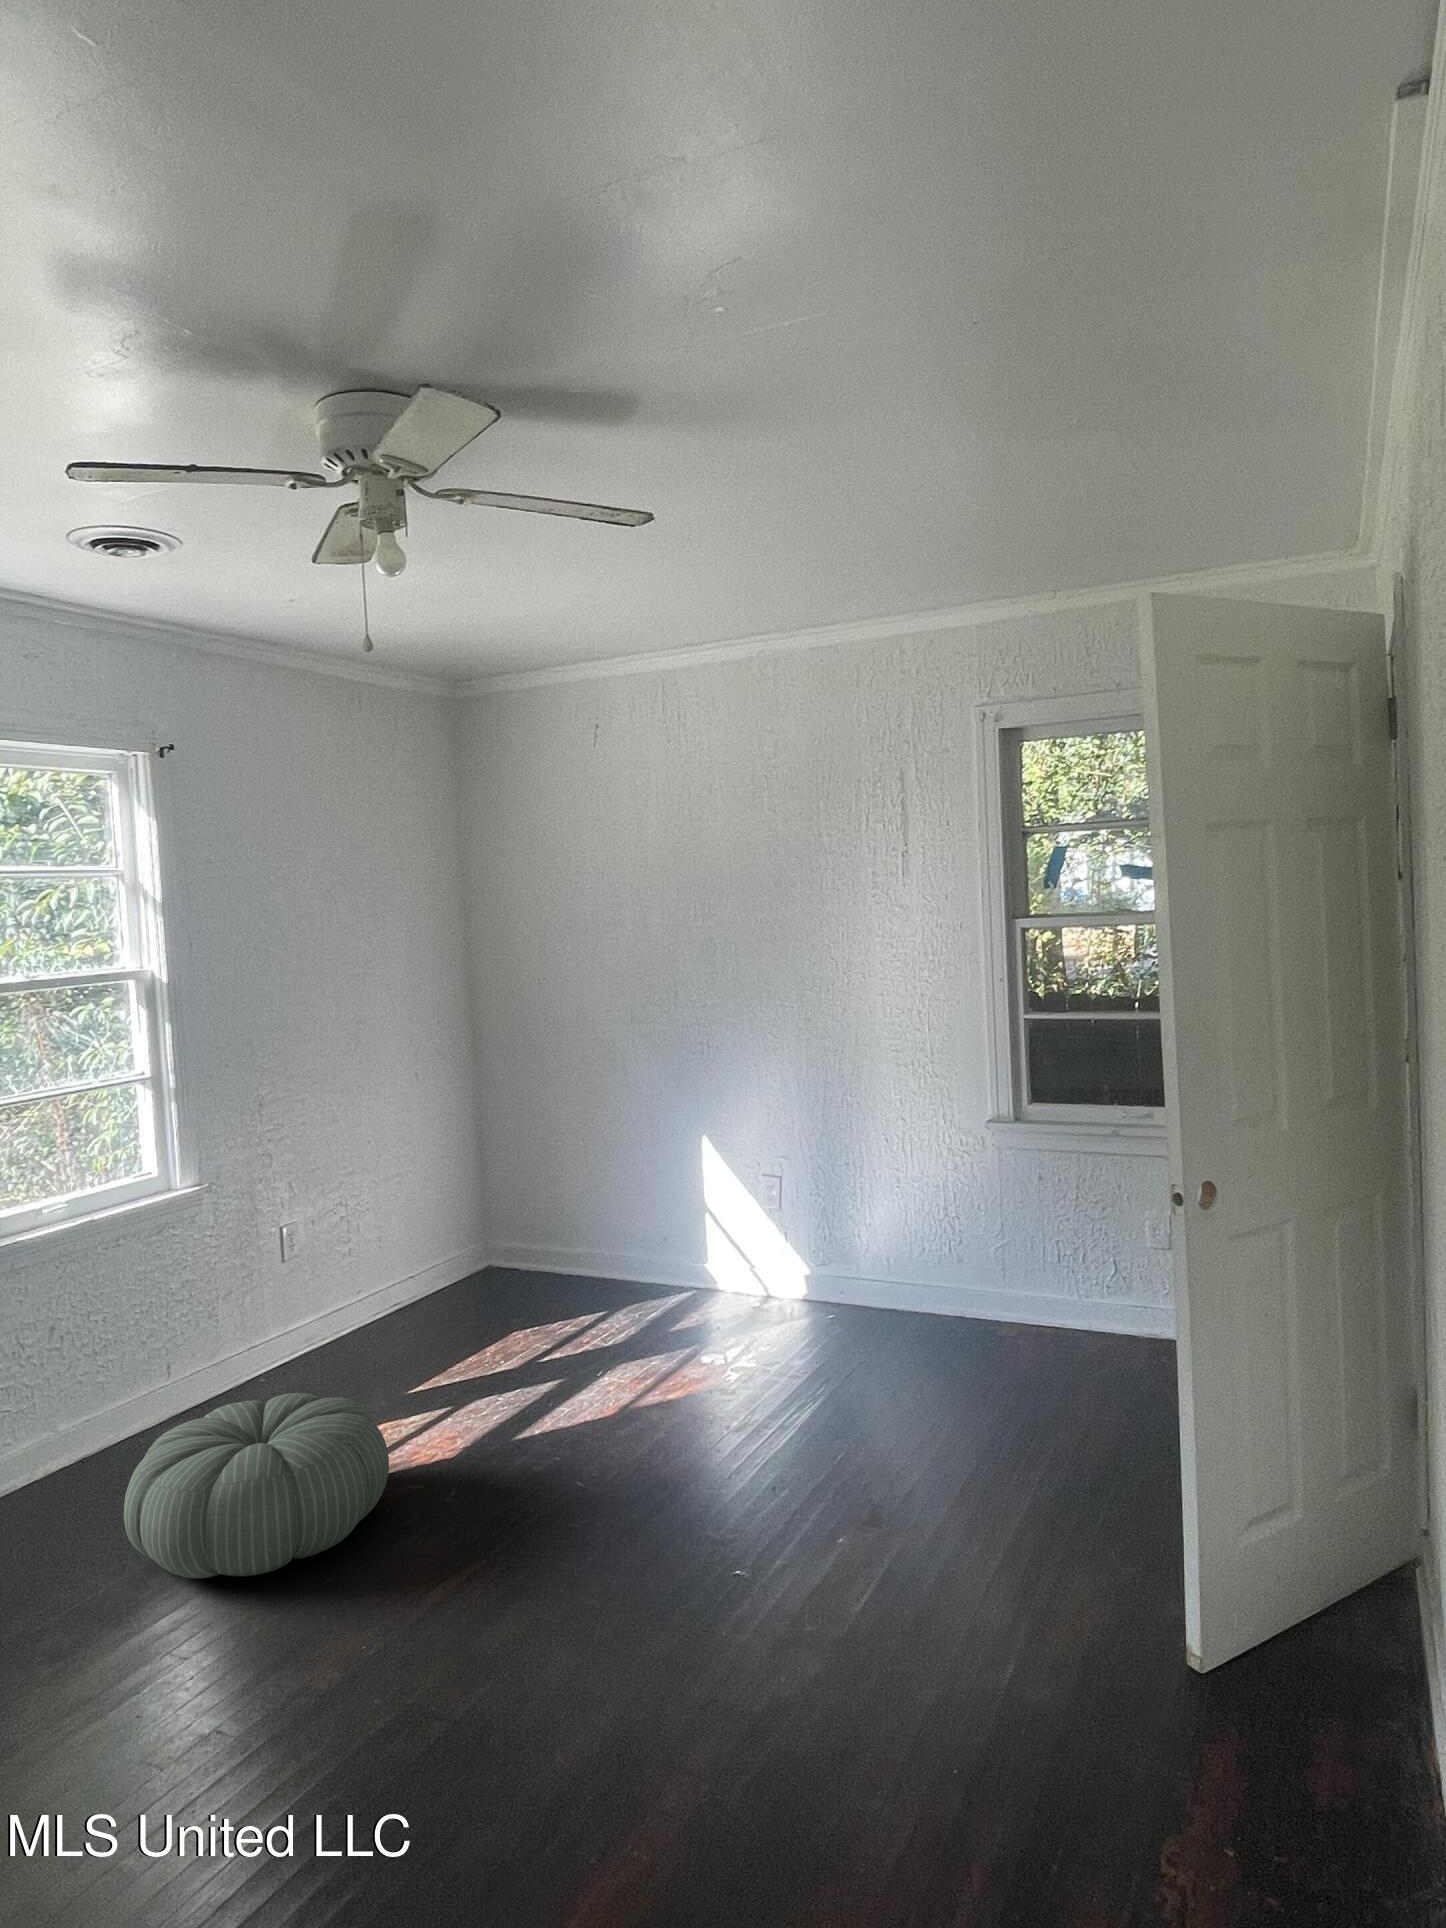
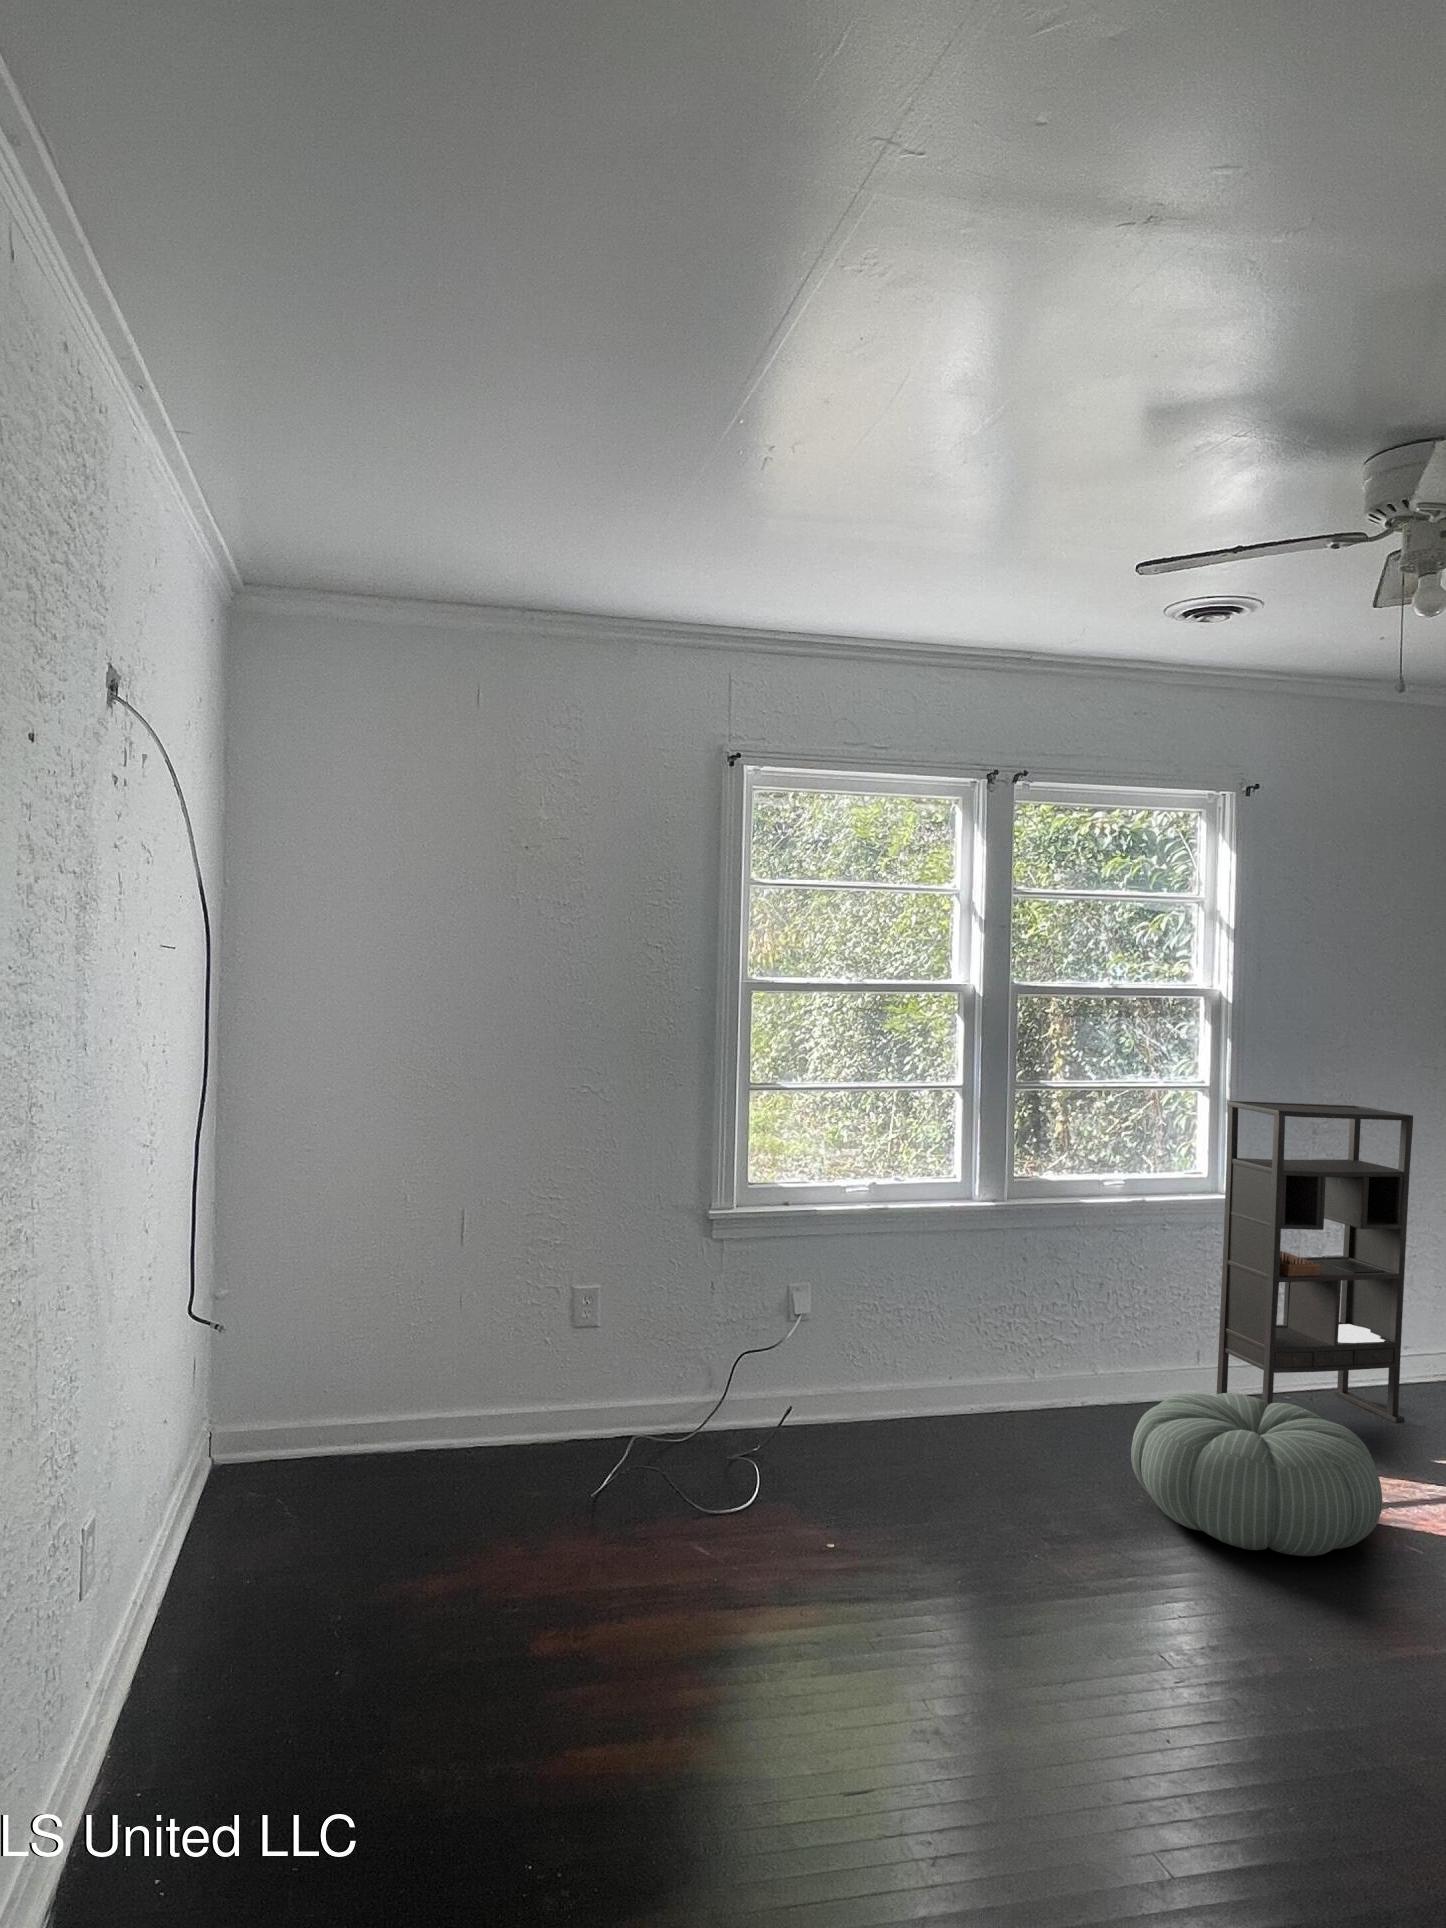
bookshelf: none [174,1068,371,1422] -> present [1217,1101,1413,1423]

